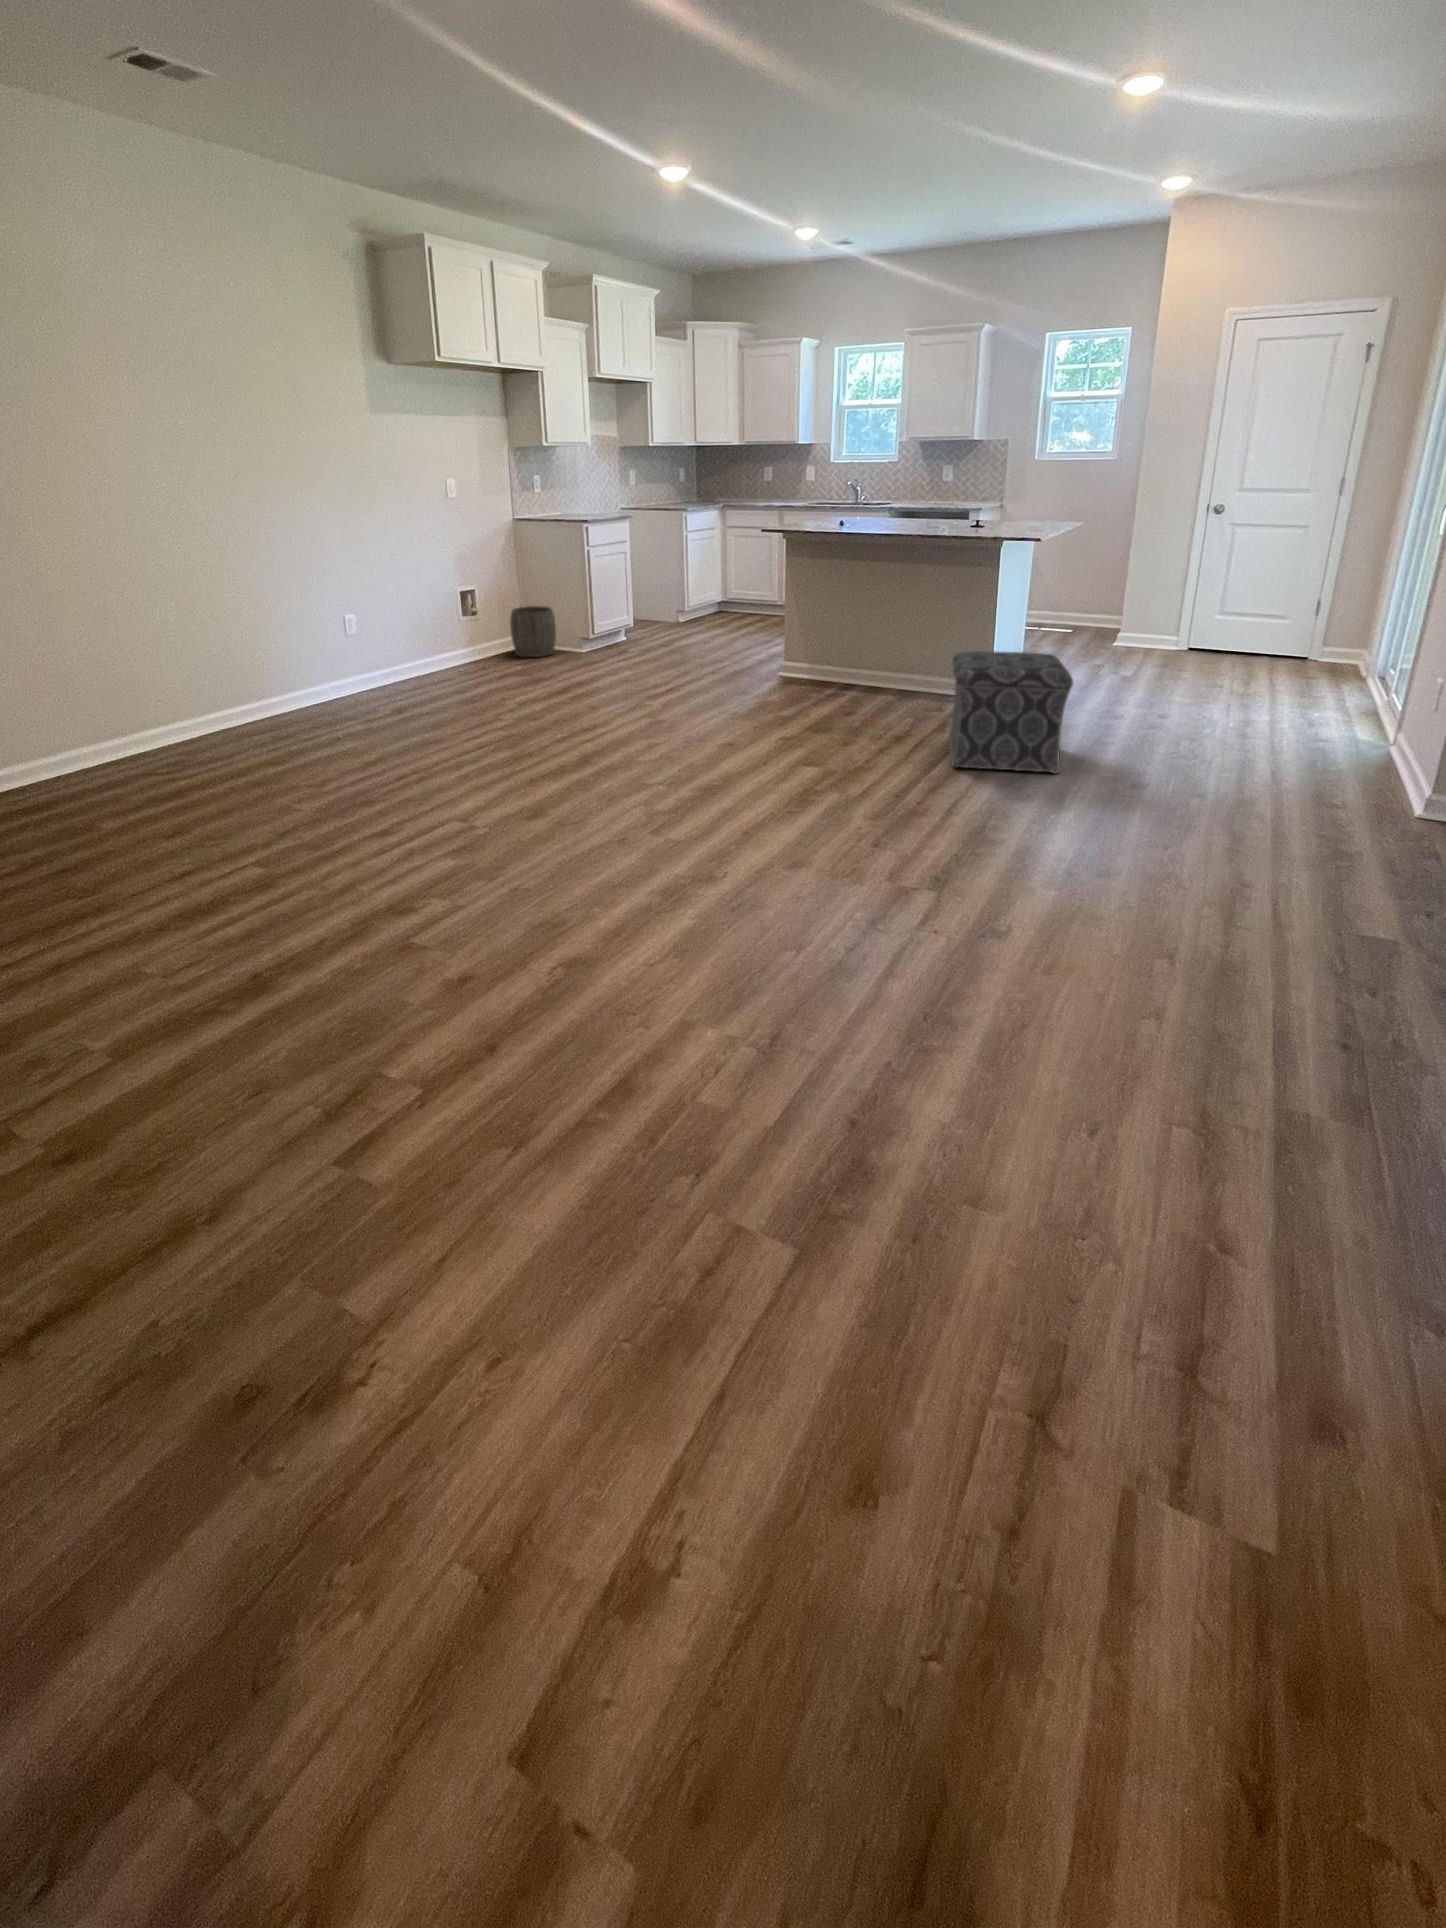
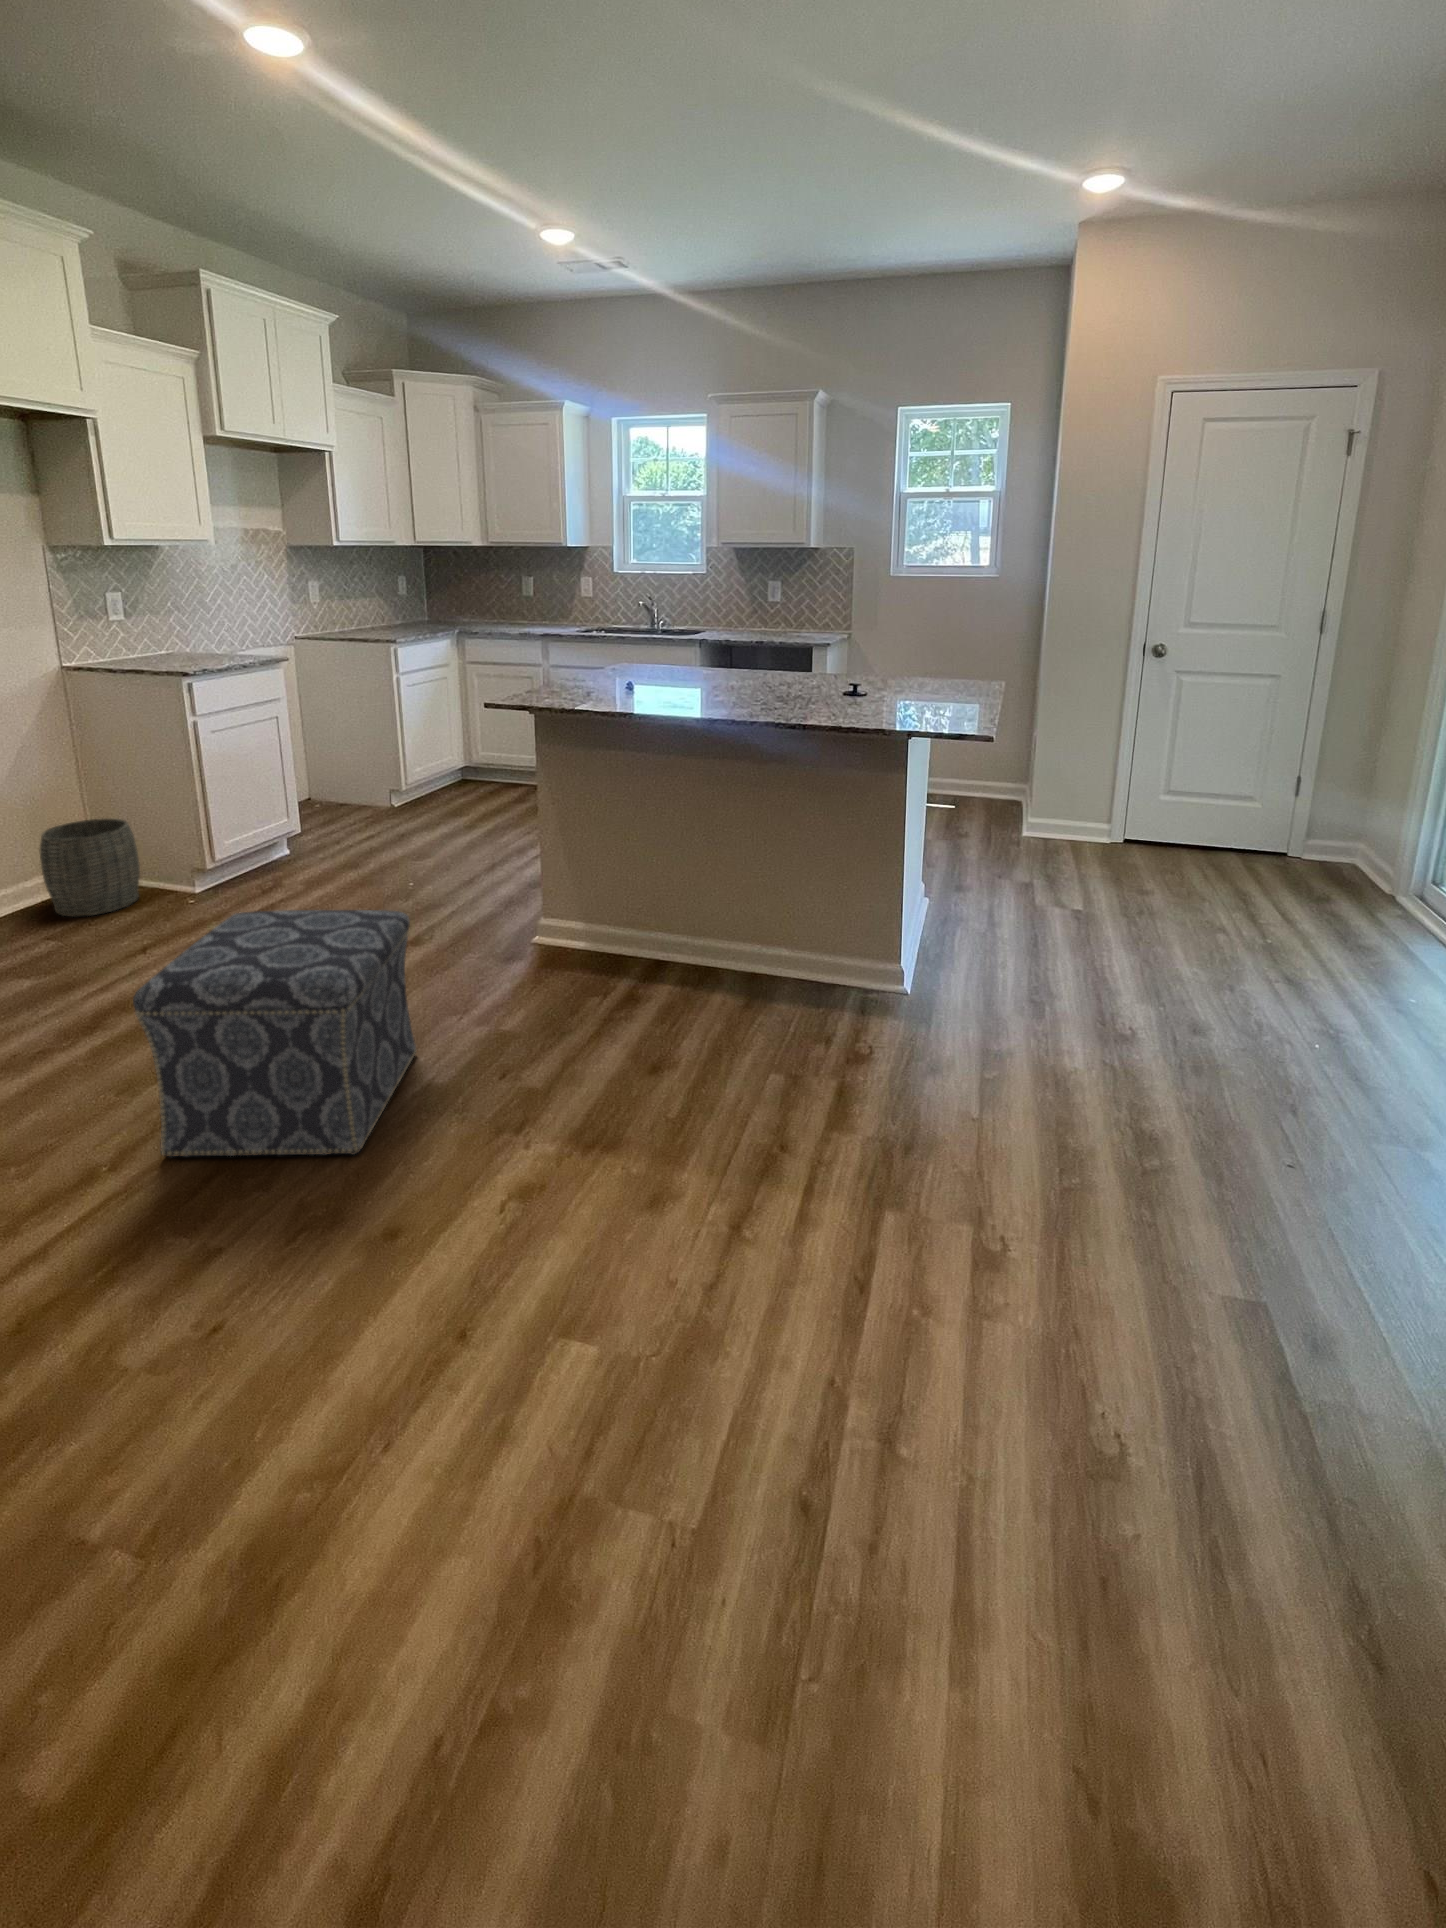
ottoman: present [949,651,1073,773] -> present [133,910,417,1157]

